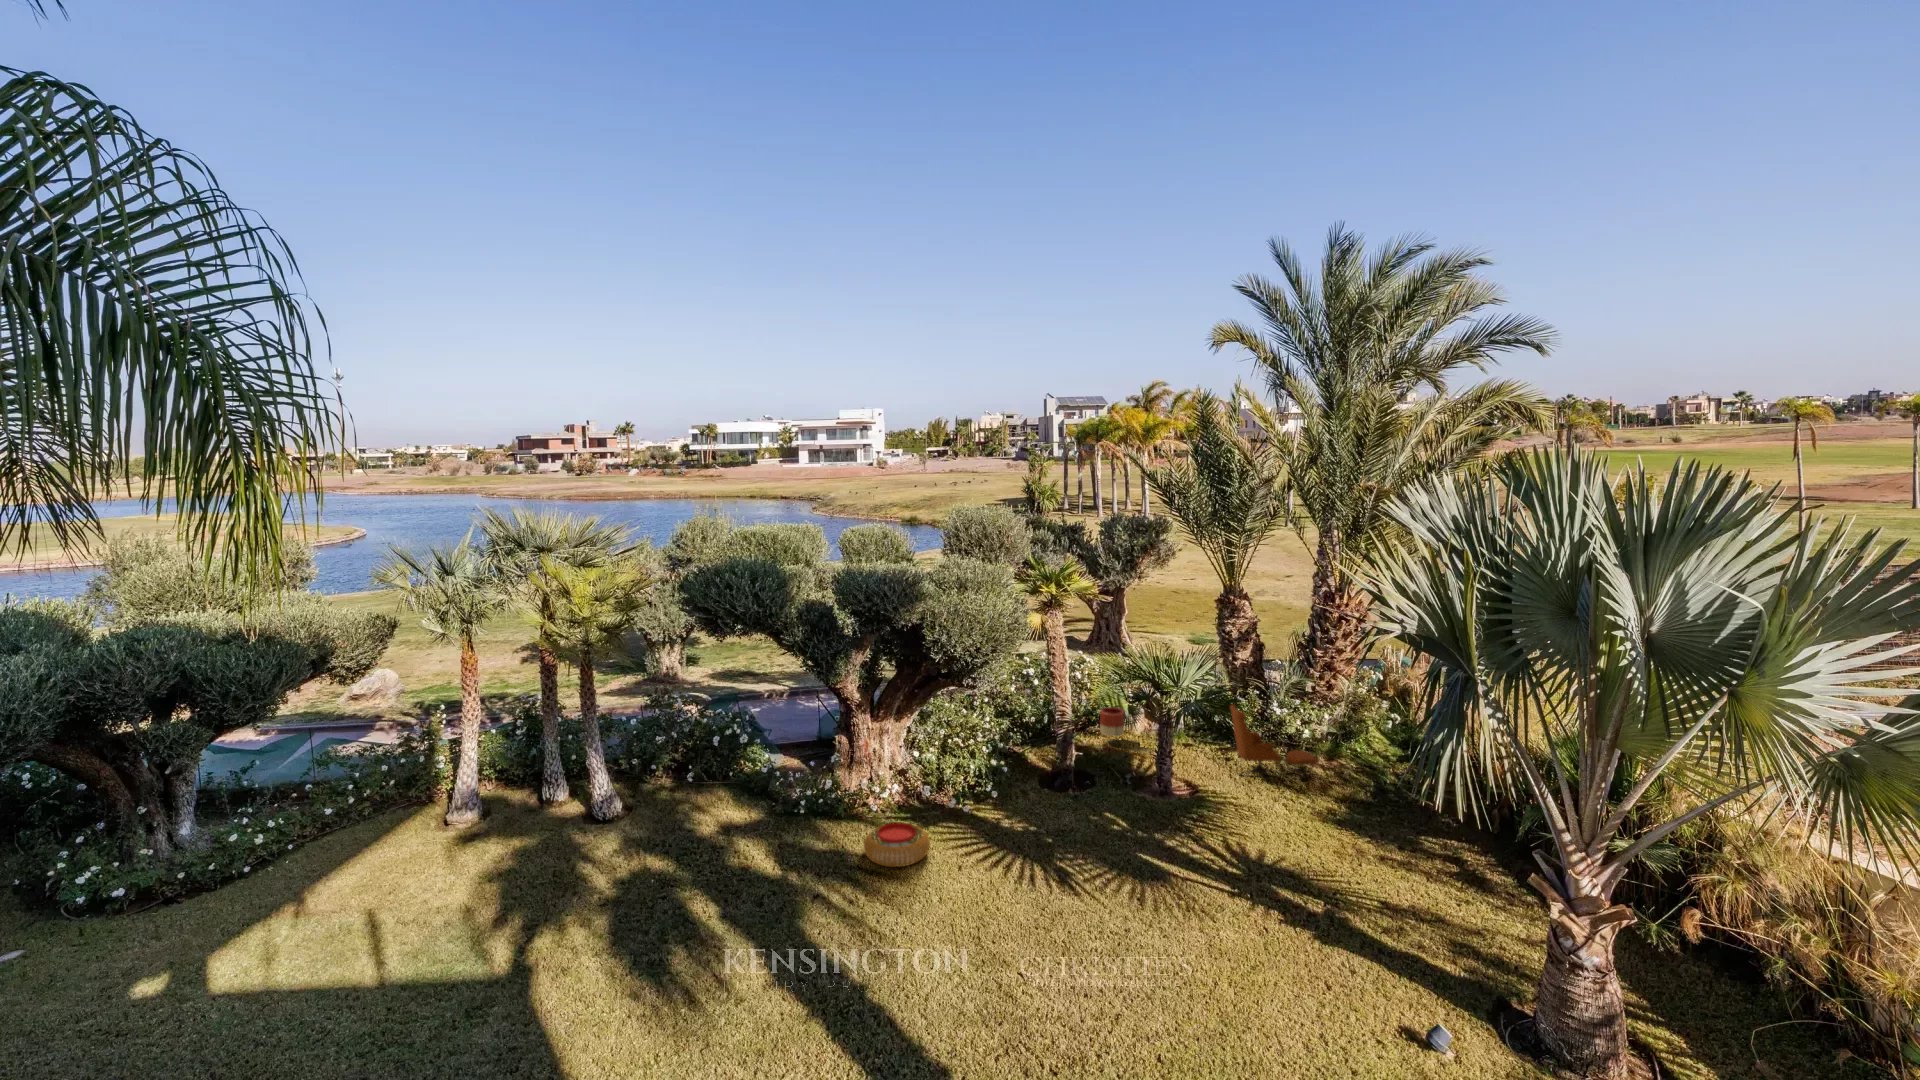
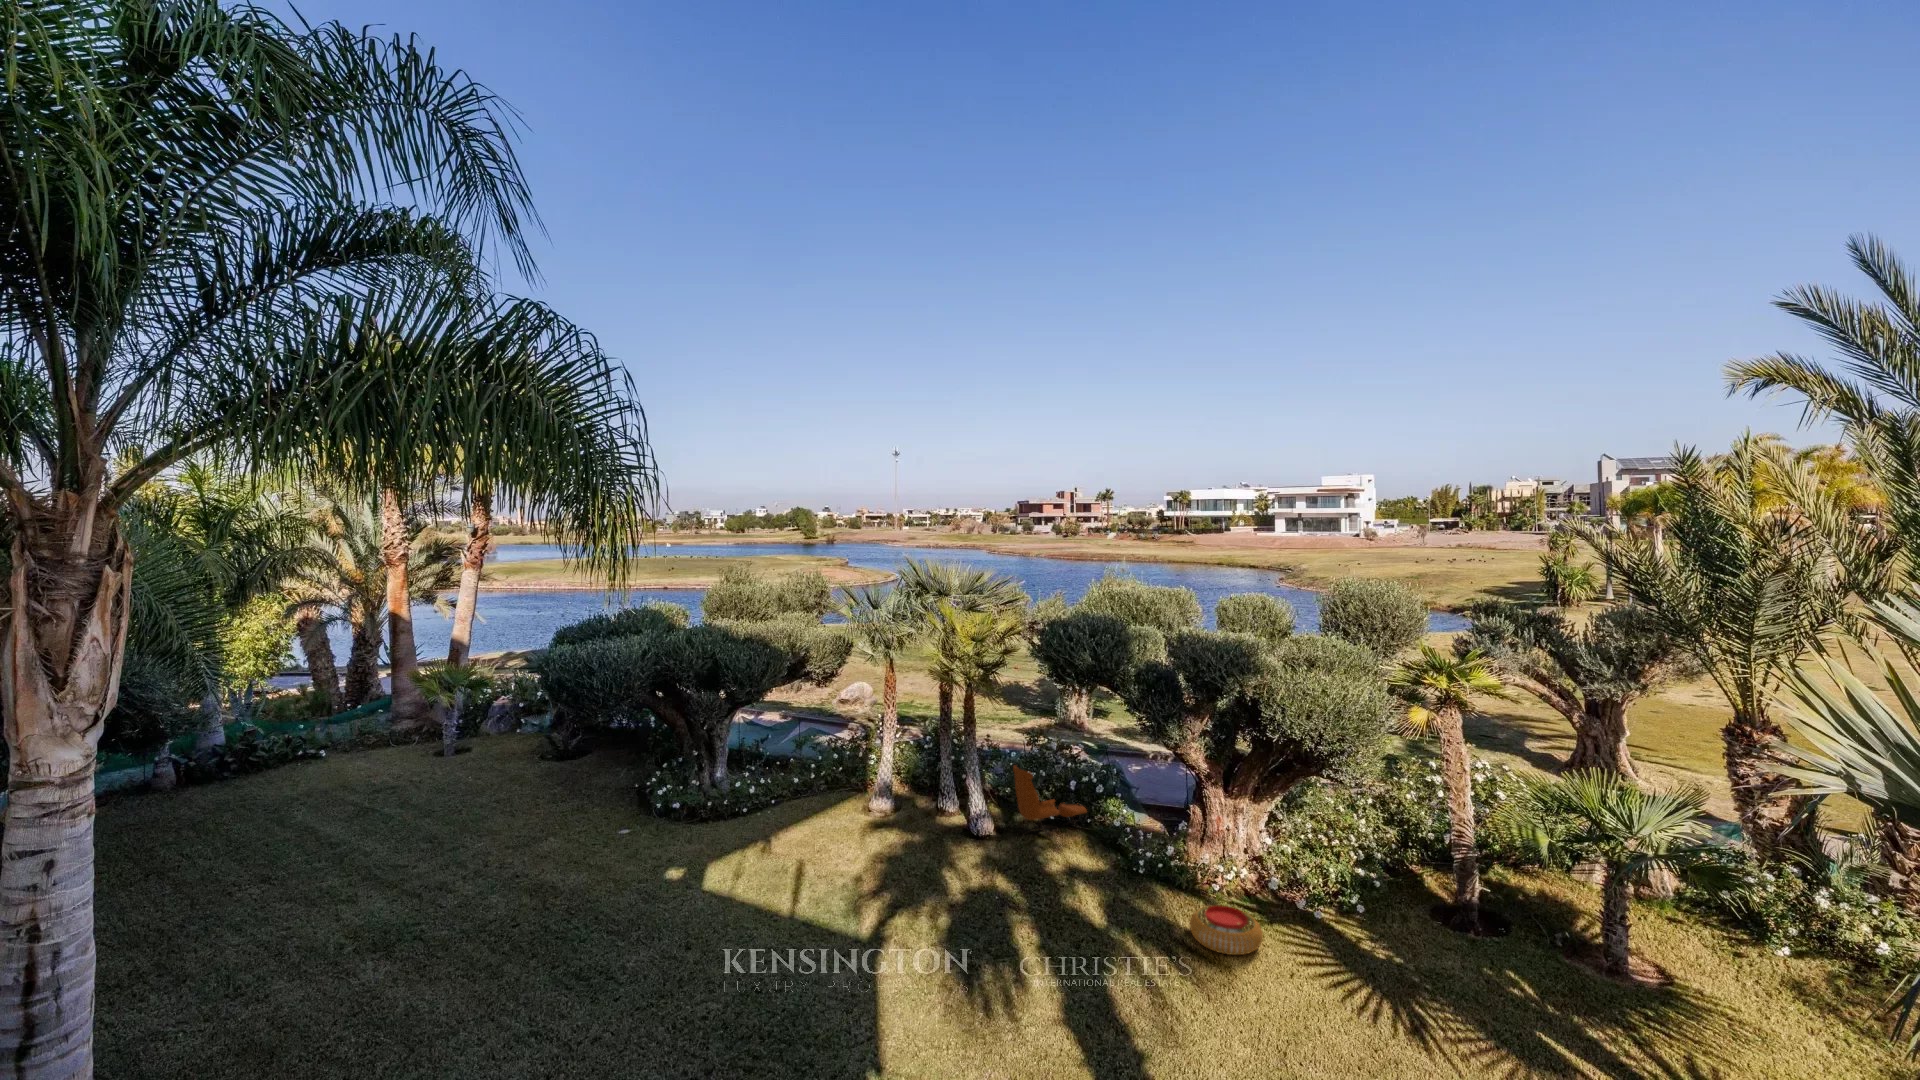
lounge chair: present [1230,704,1318,778] -> present [1013,766,1087,835]
planter: present [1100,707,1124,736] -> none [1530,843,1568,895]

